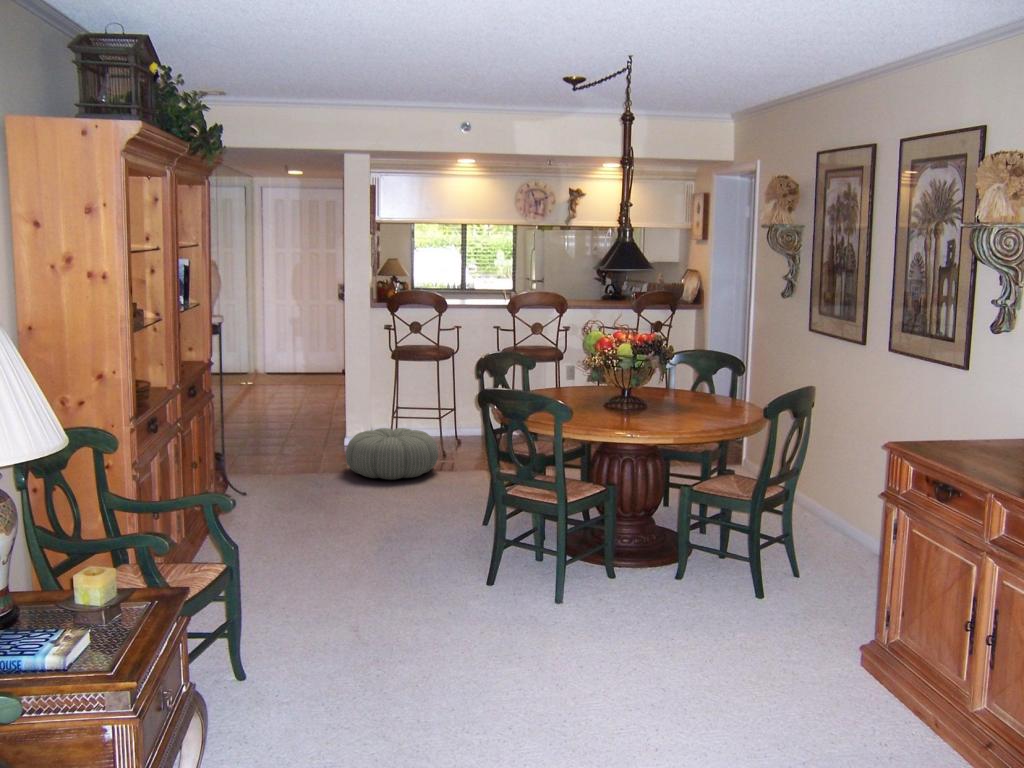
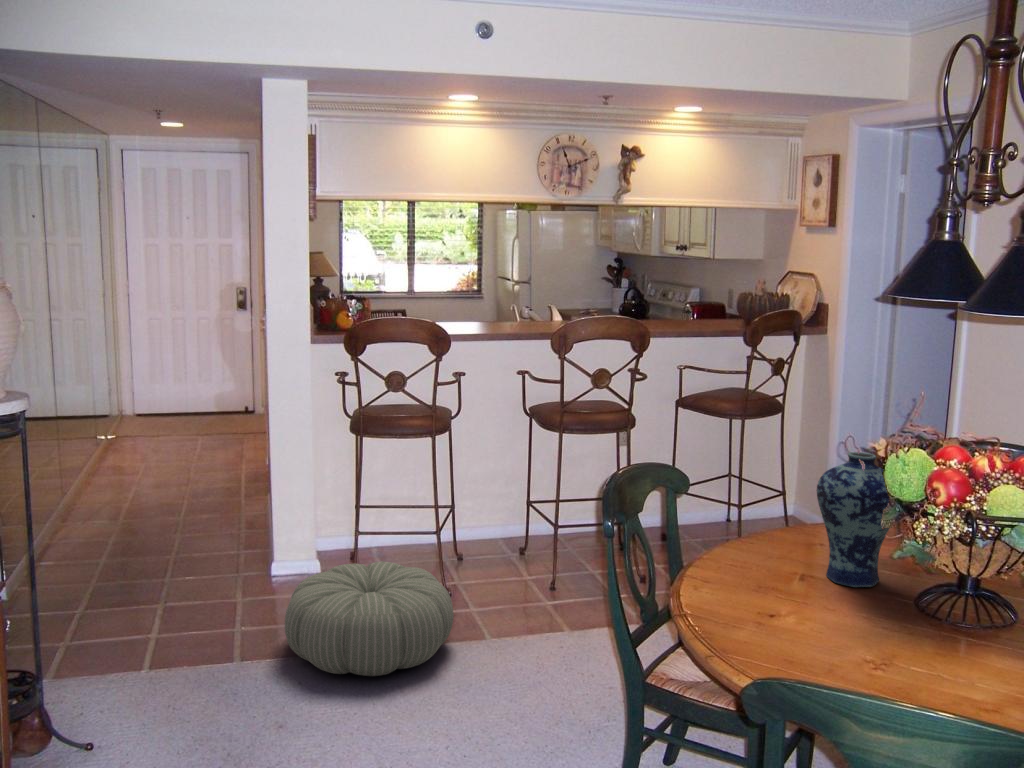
vase: none [572,340,607,400] -> present [817,452,890,587]

